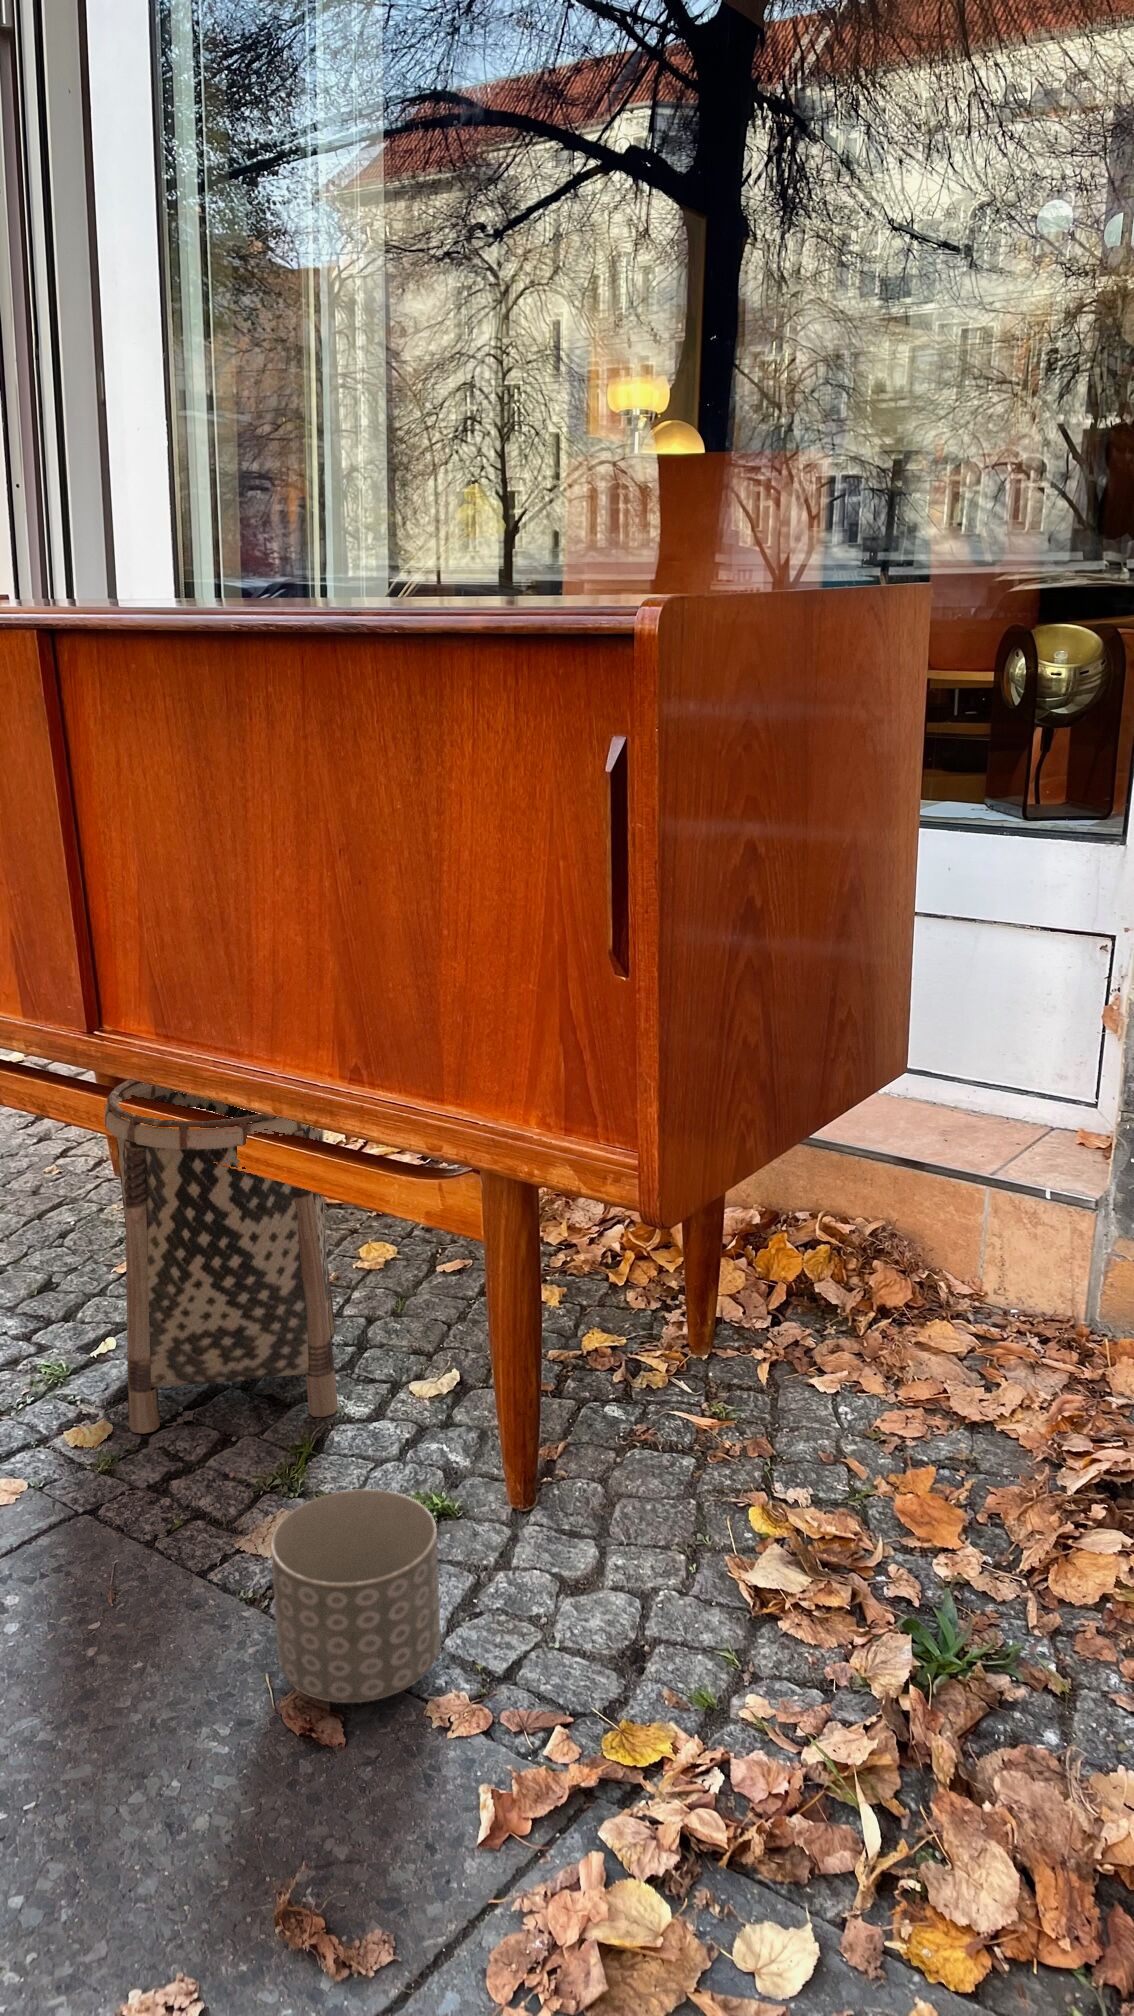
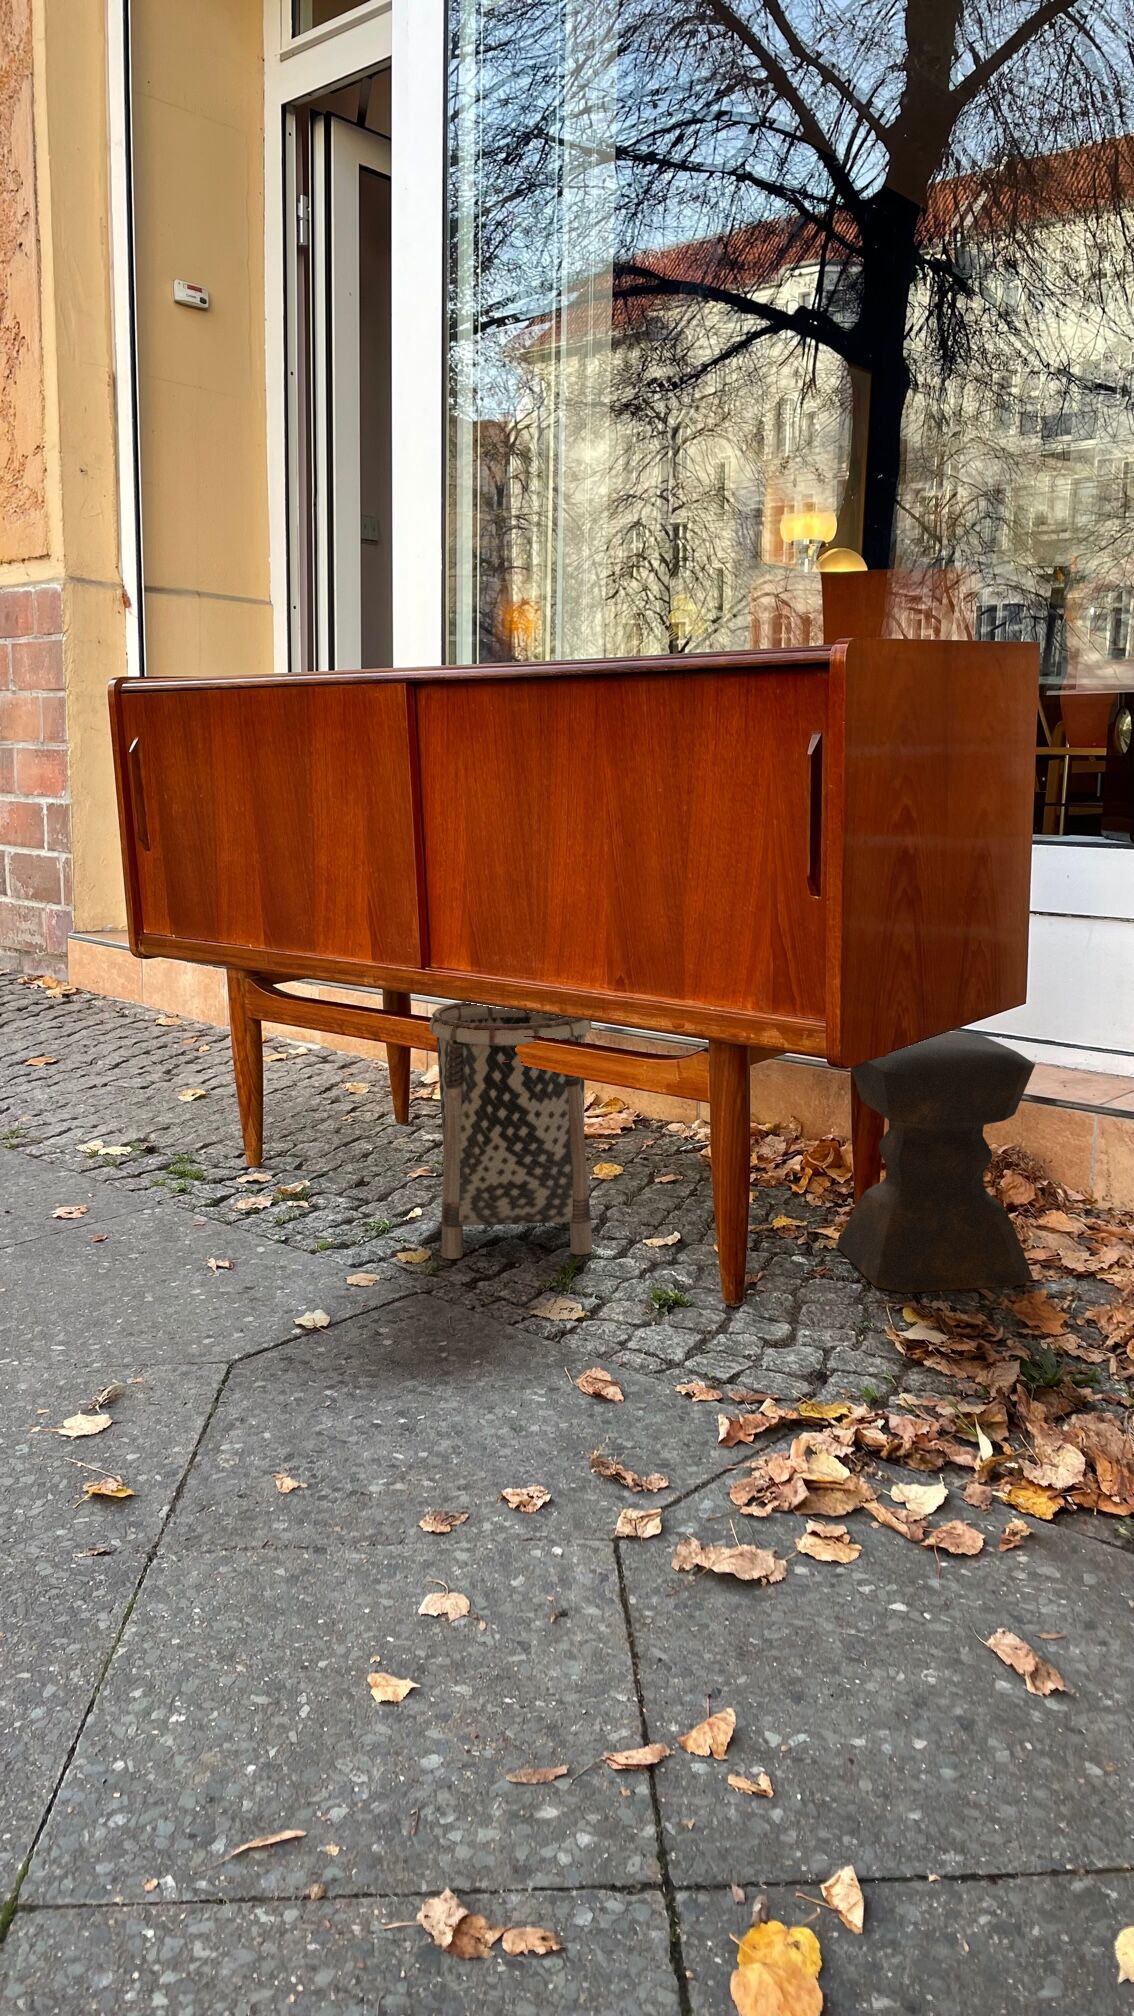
stool: none [661,1106,921,1477] -> present [837,1032,1035,1293]
planter: present [271,1489,441,1703] -> none [572,1254,684,1384]

